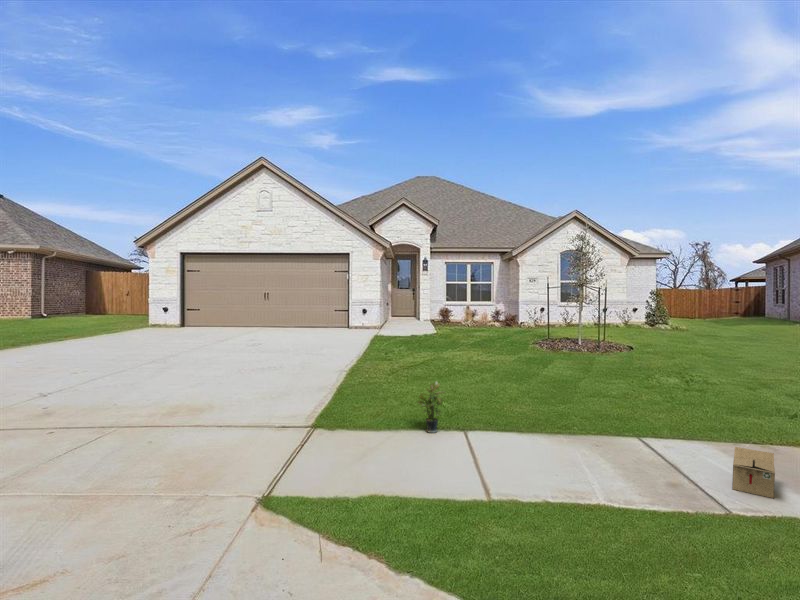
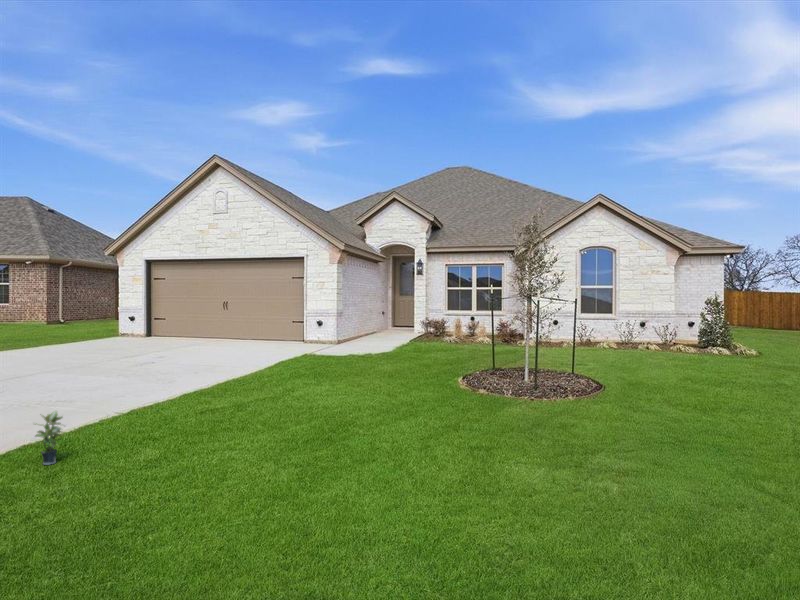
cardboard box: present [732,447,775,498] -> none [127,506,194,568]

